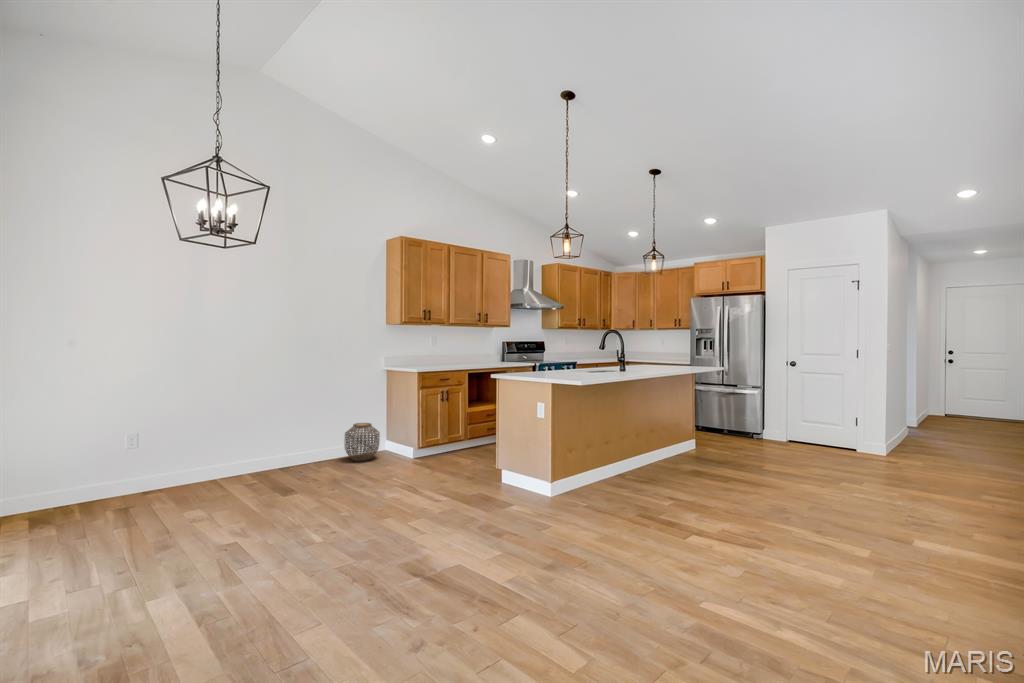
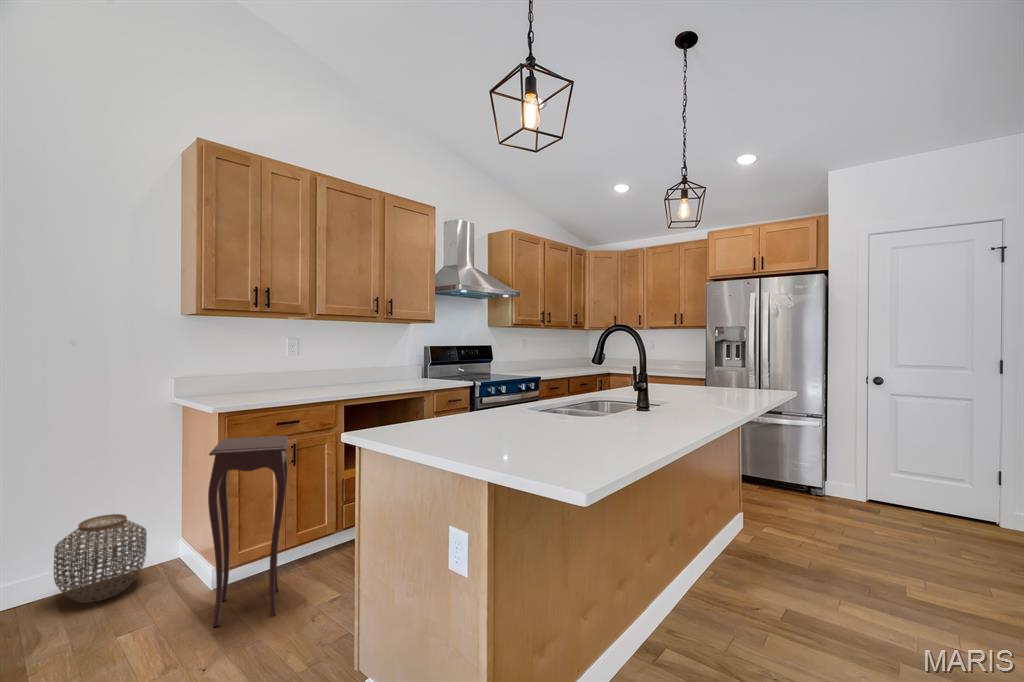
side table: none [419,385,454,467] -> present [208,436,288,626]

